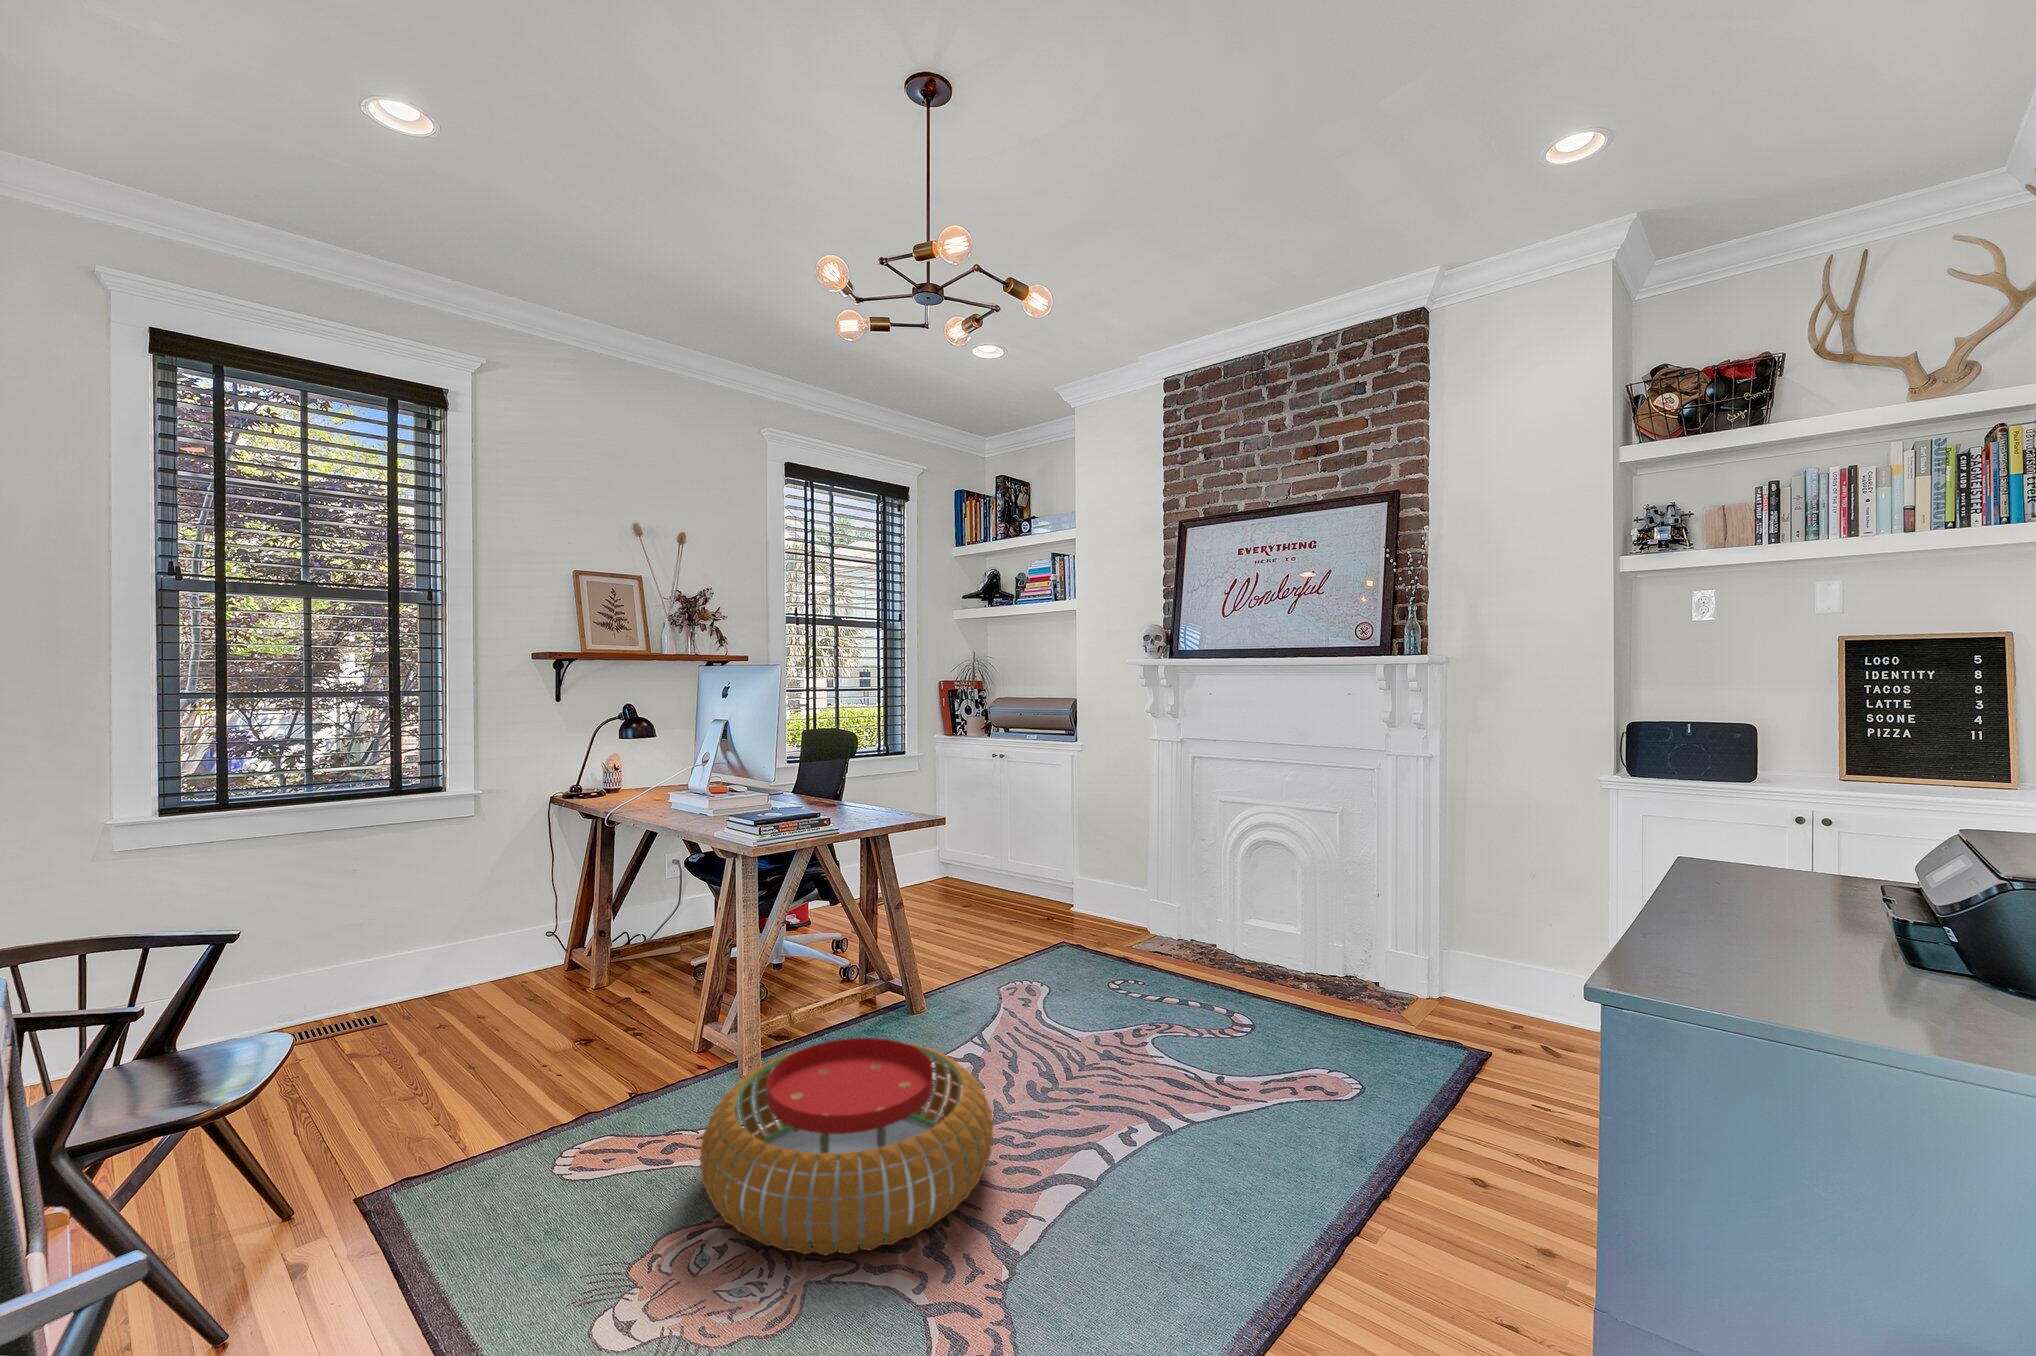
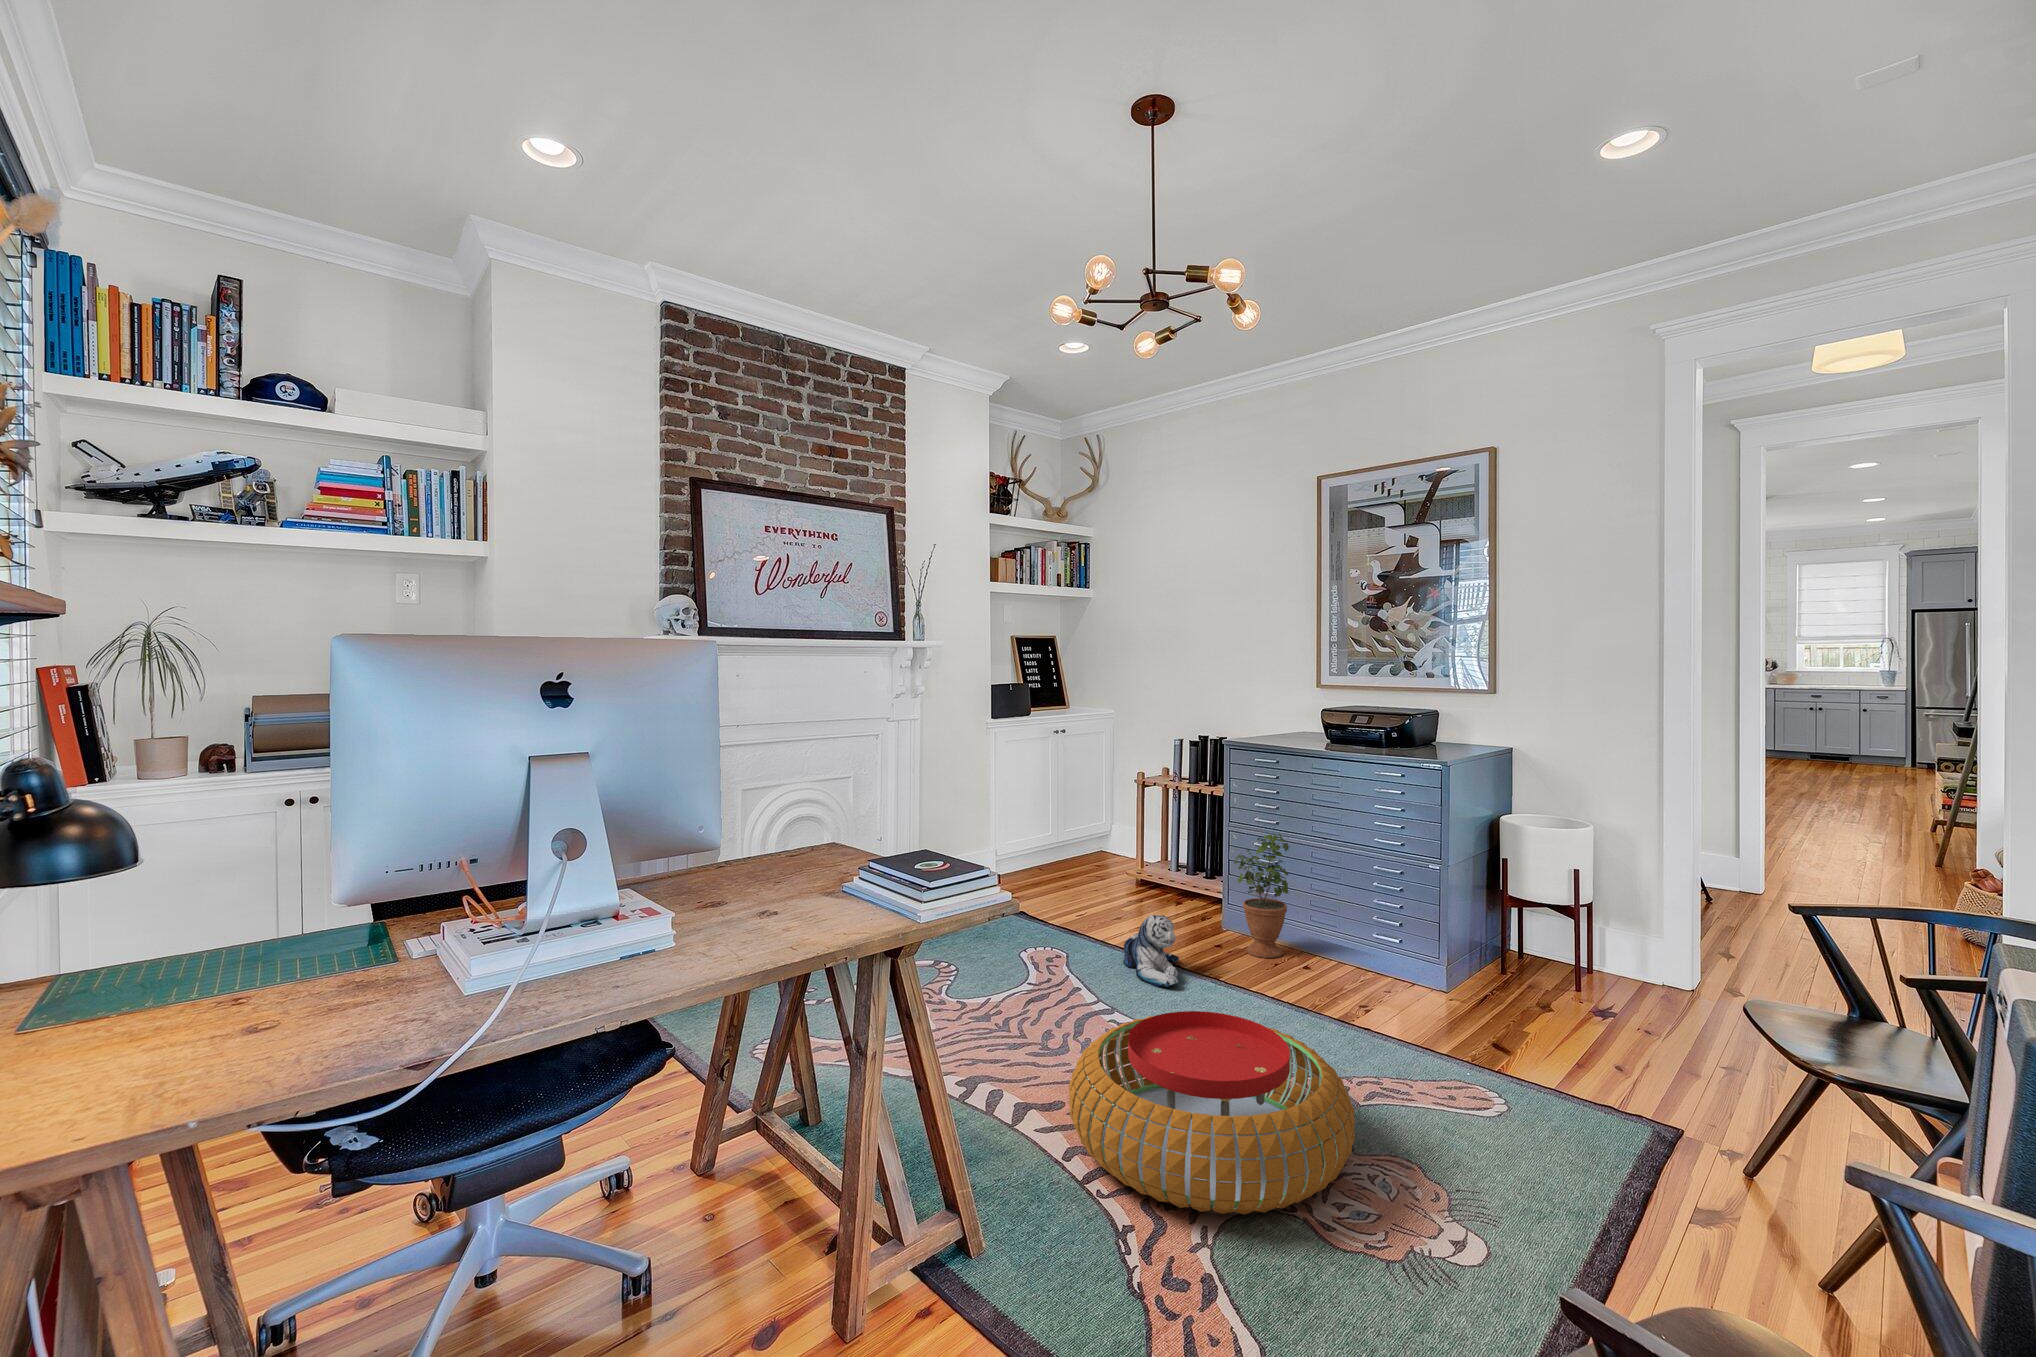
potted plant: none [1467,1043,1596,1303] -> present [1234,833,1289,958]
plush toy: none [1244,1063,1393,1170] -> present [1123,915,1179,987]

